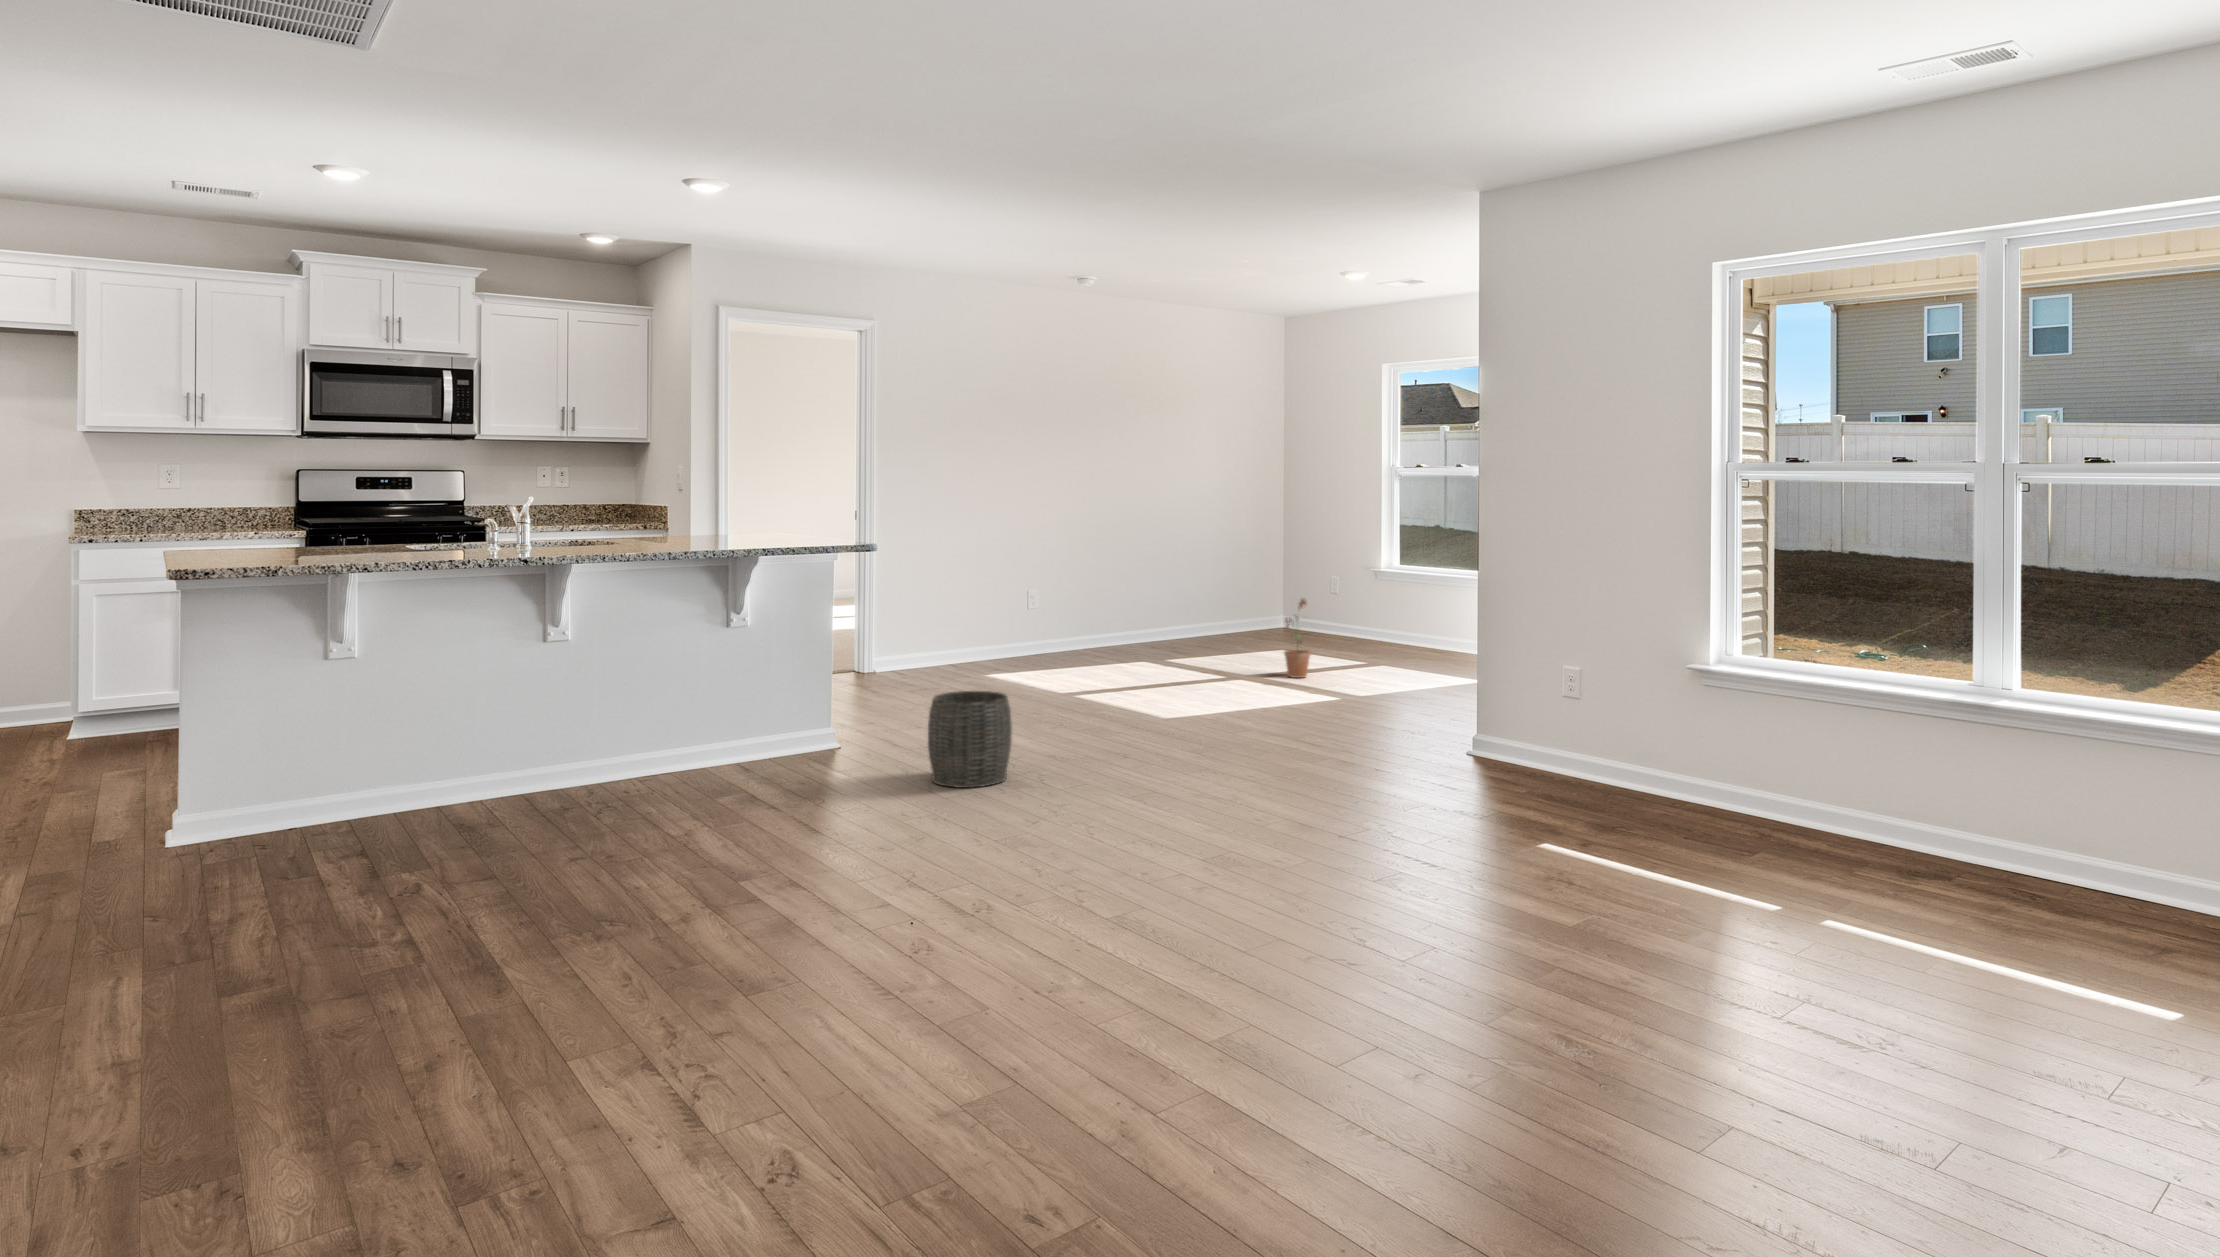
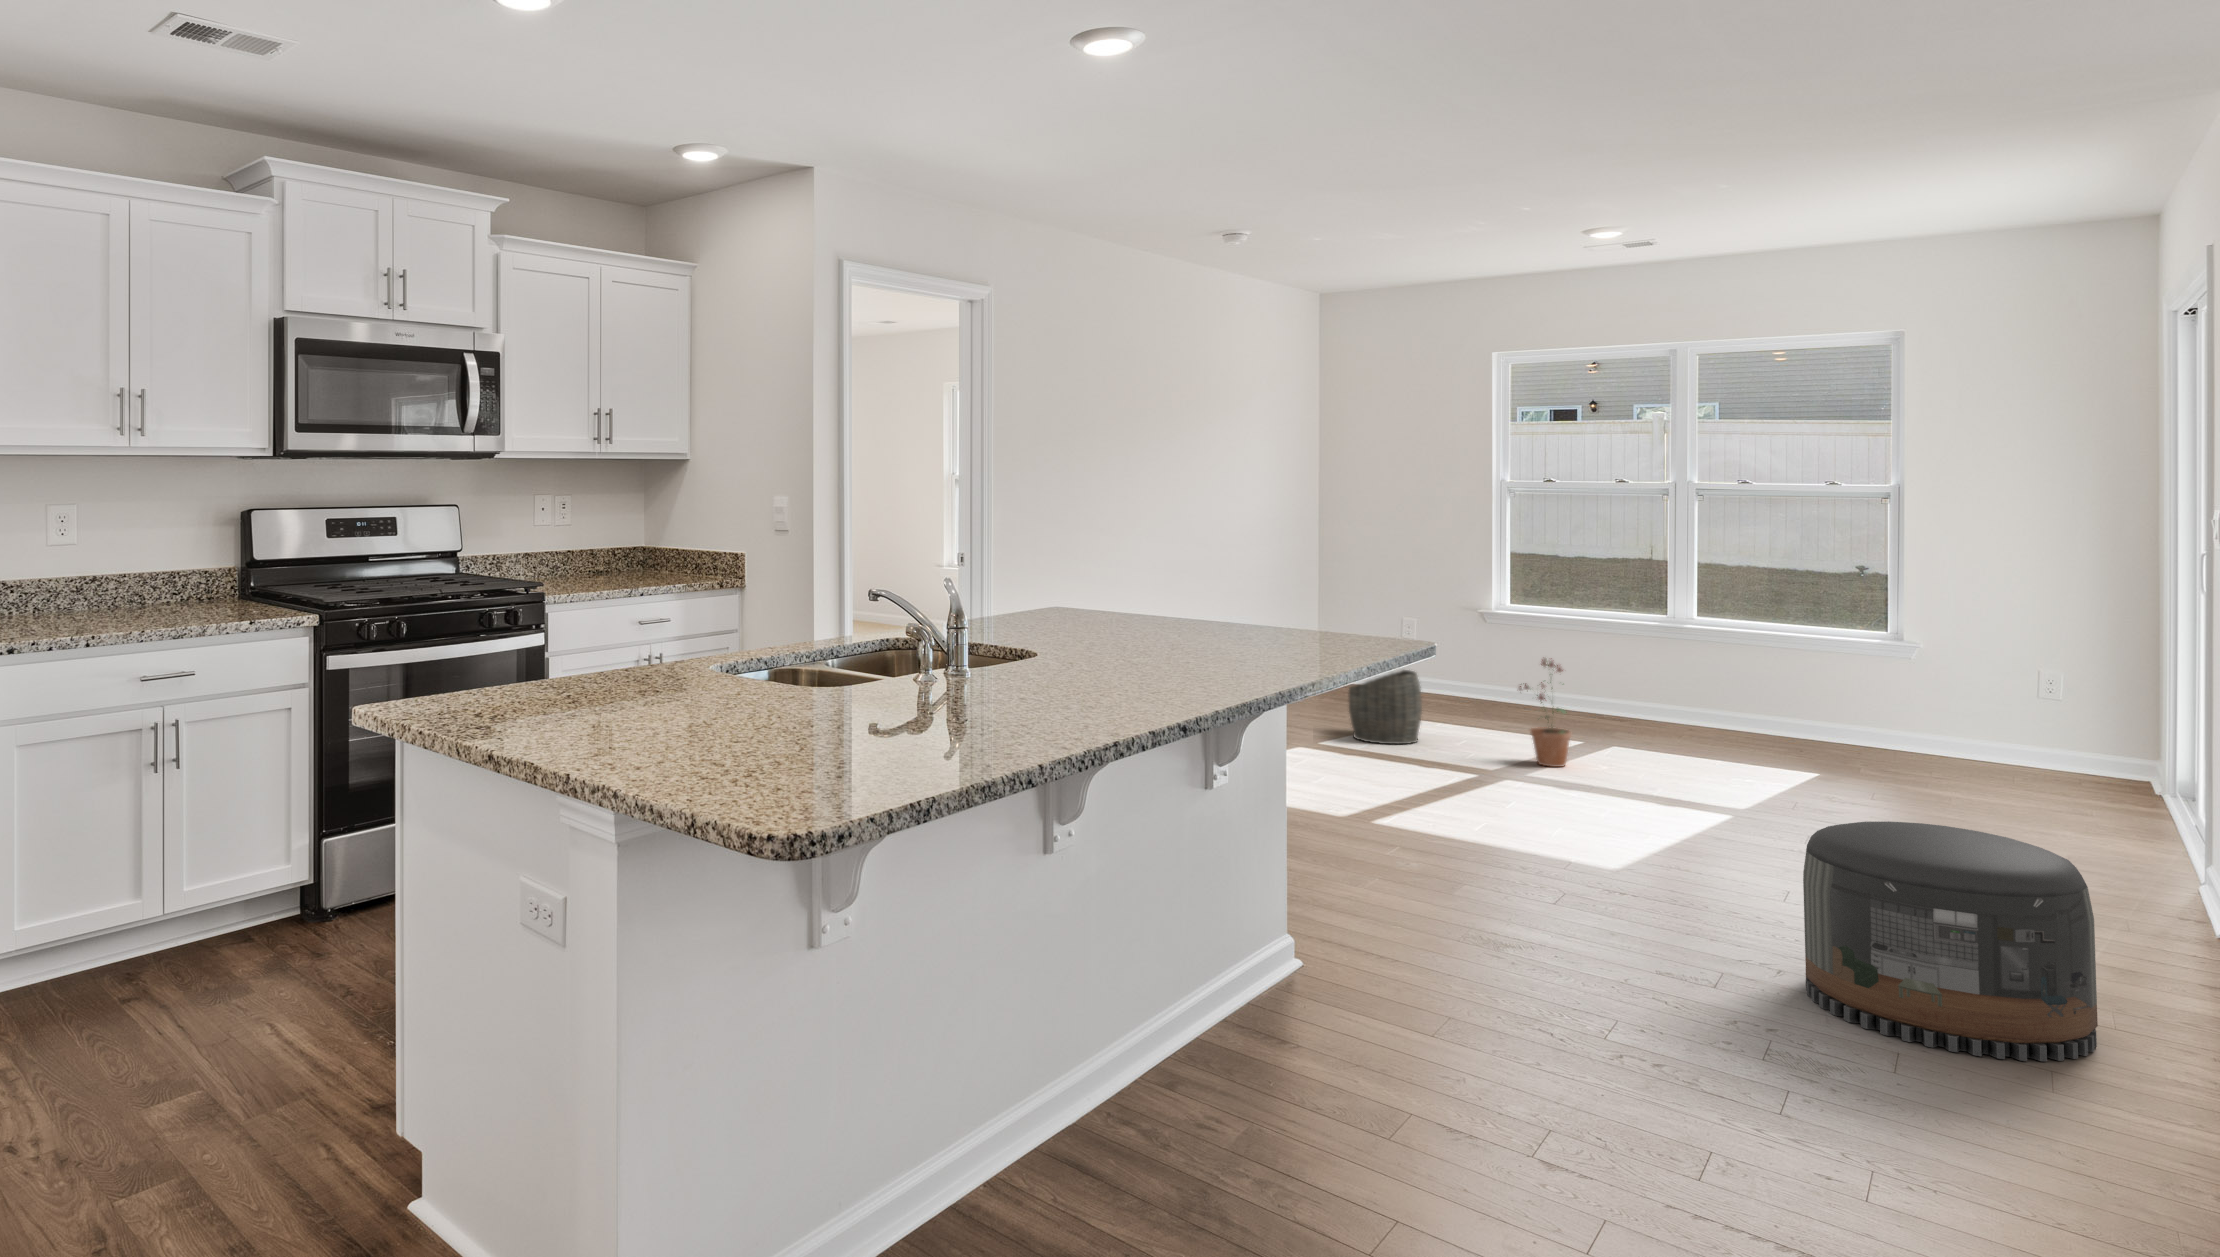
pouf: none [1065,675,1198,802] -> present [1803,821,2098,1061]
woven basket: present [928,691,1012,788] -> present [1348,670,1422,744]

